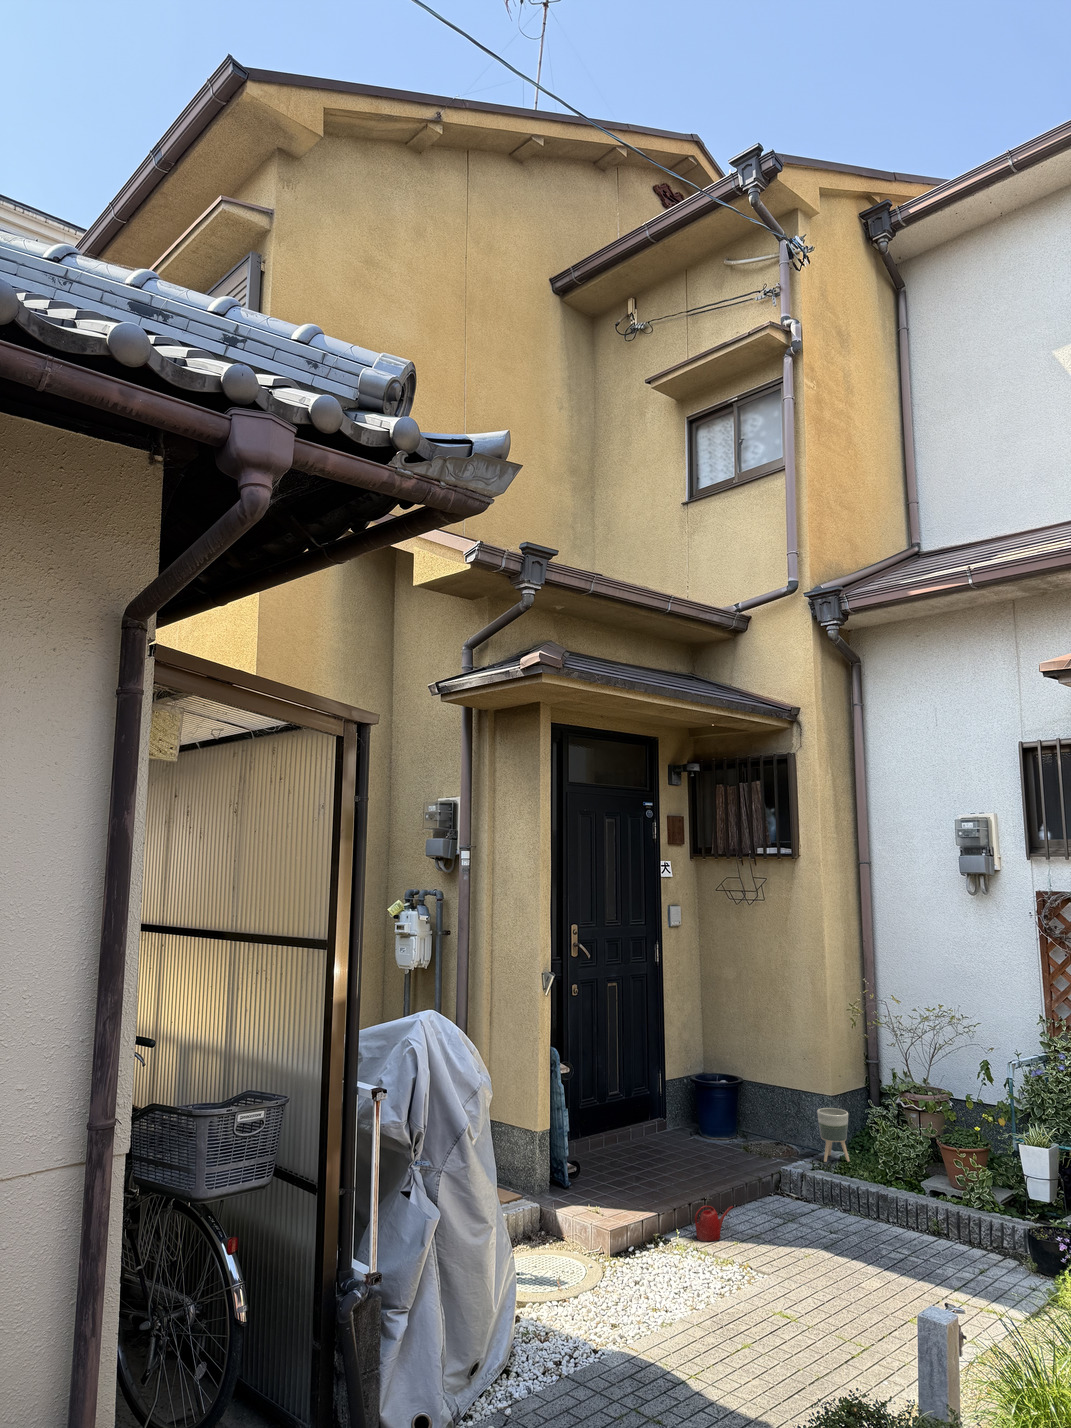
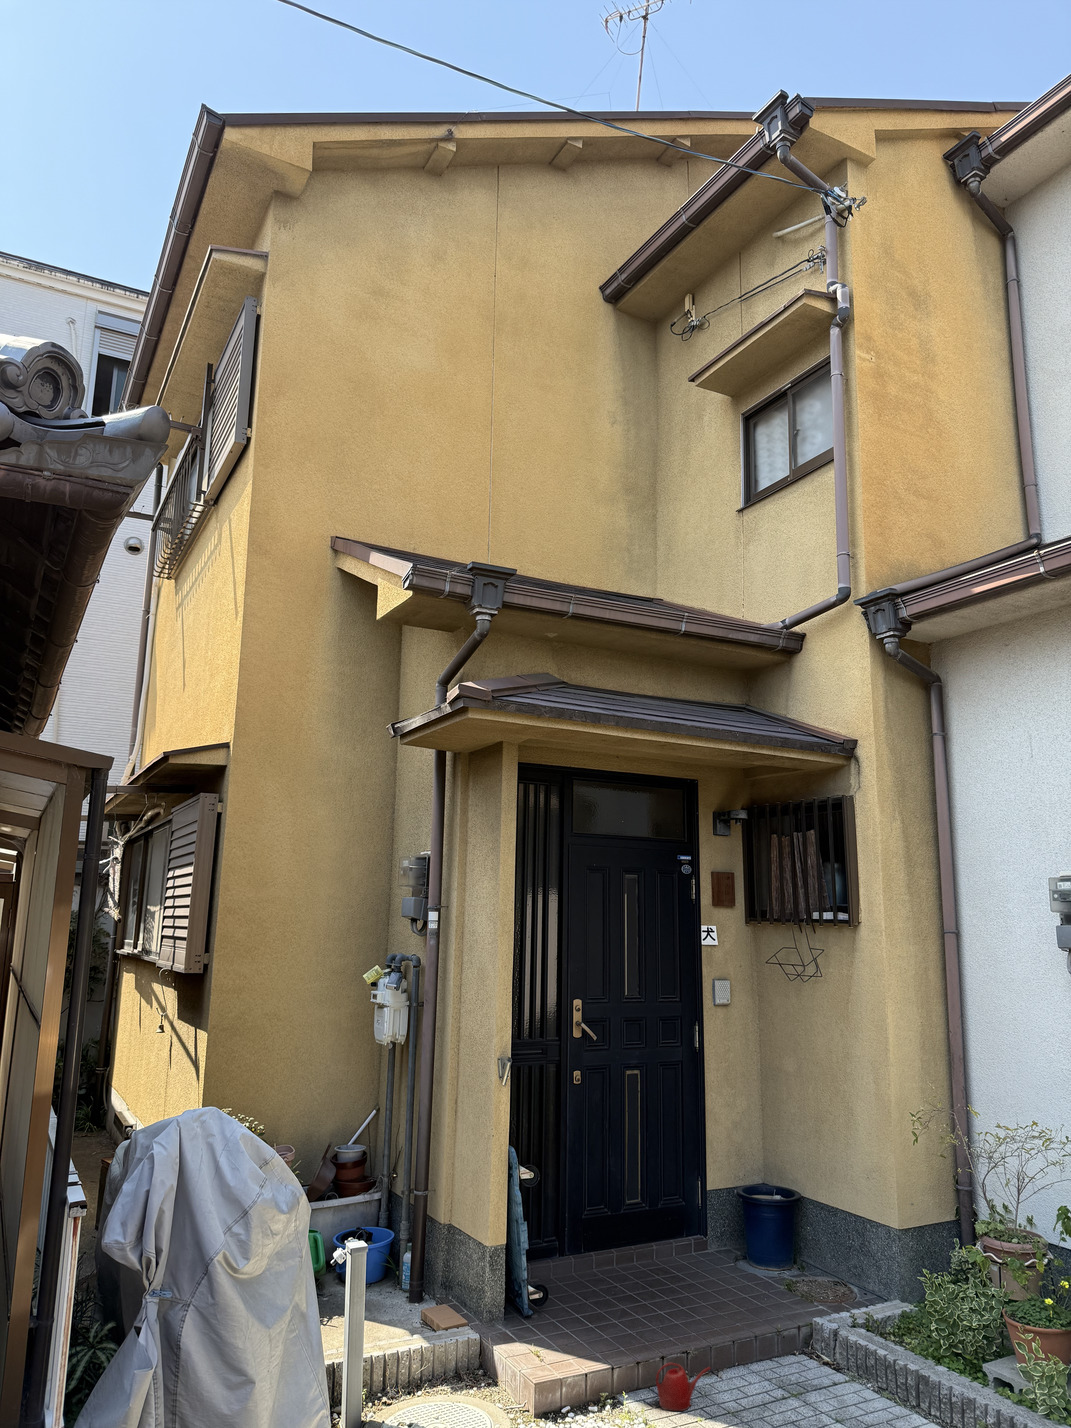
planter: present [817,1108,850,1162] -> none [872,1246,914,1321]

